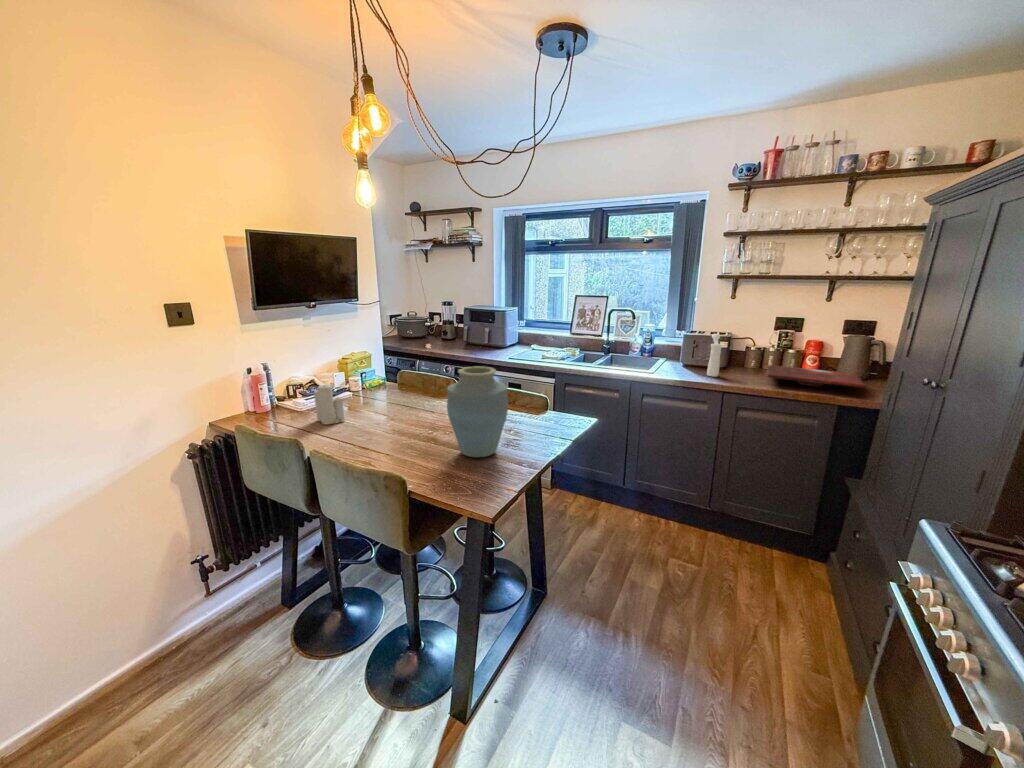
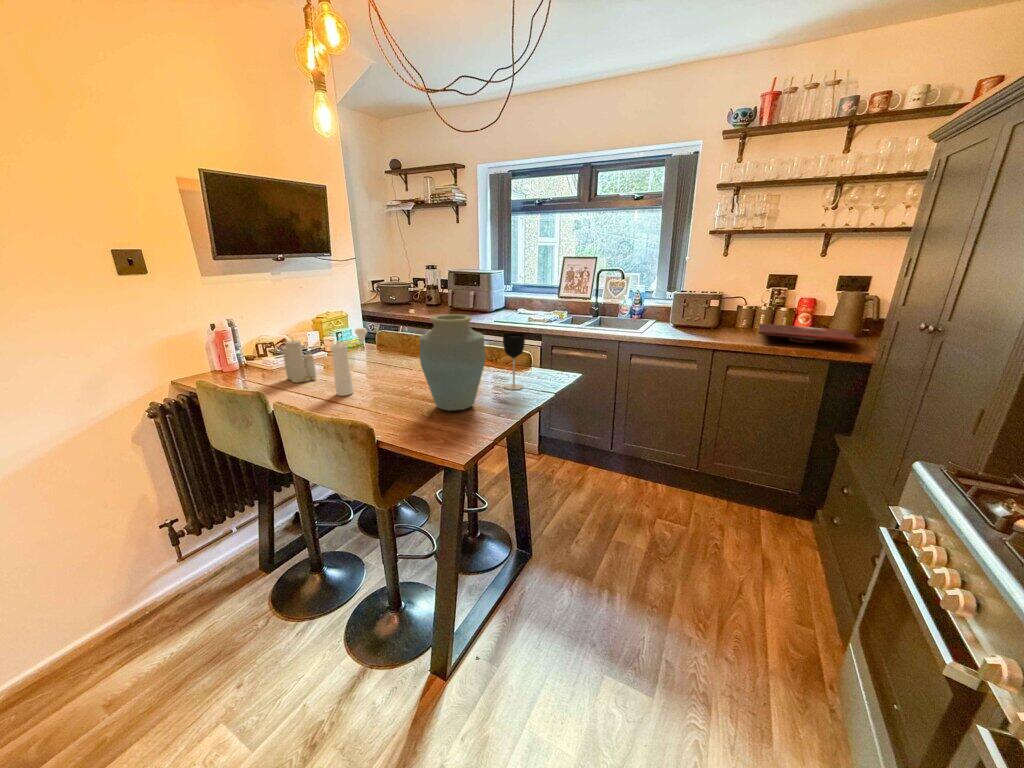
pepper mill: present [707,334,723,377] -> present [330,328,367,396]
wine glass: none [523,380,544,434] -> present [503,333,525,390]

